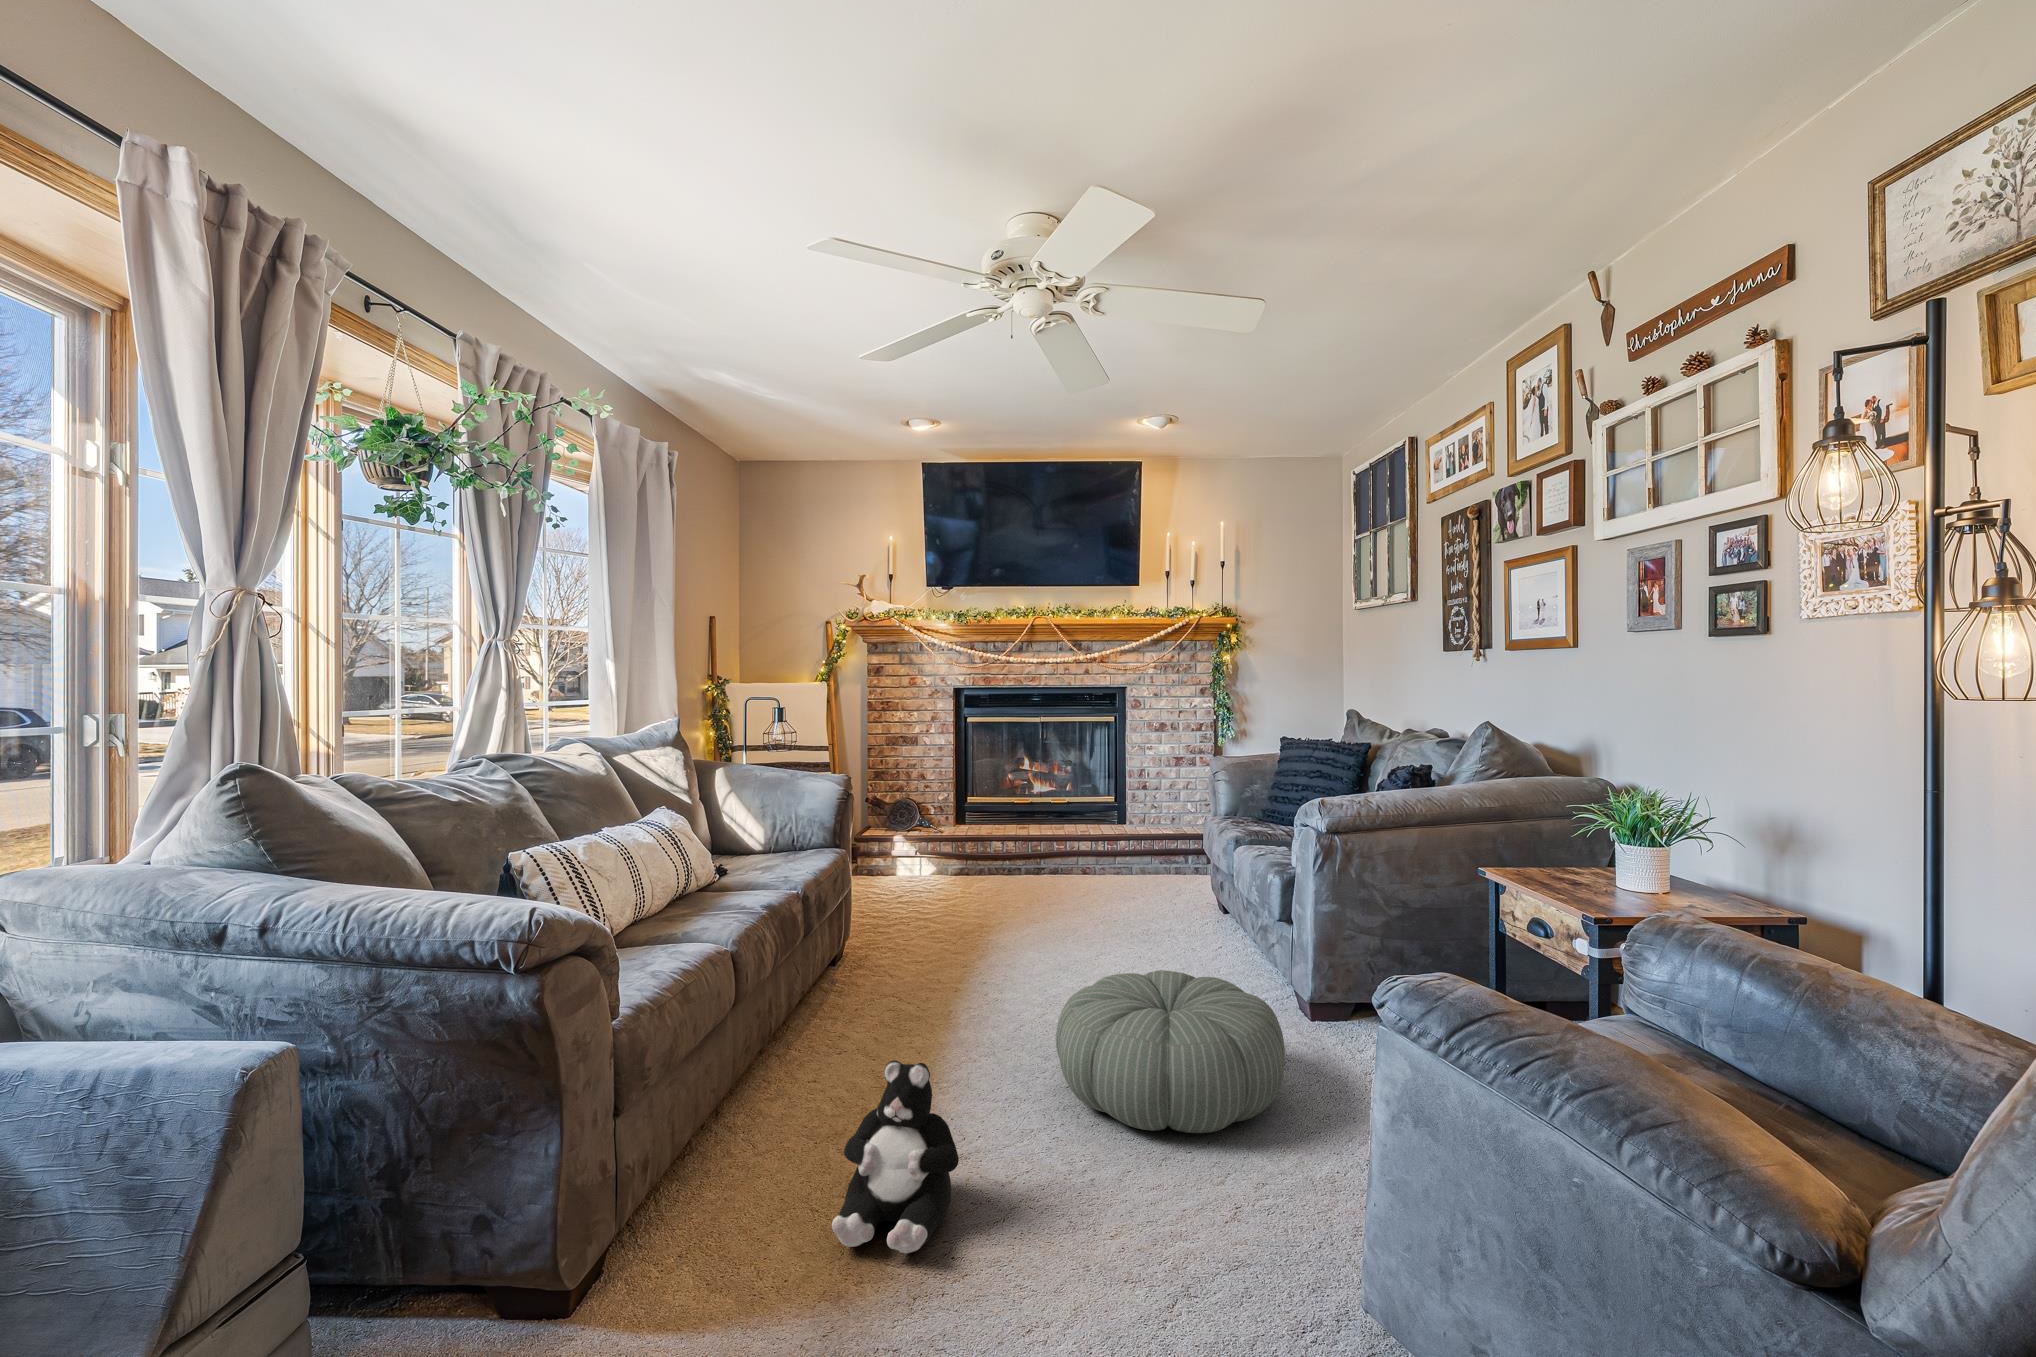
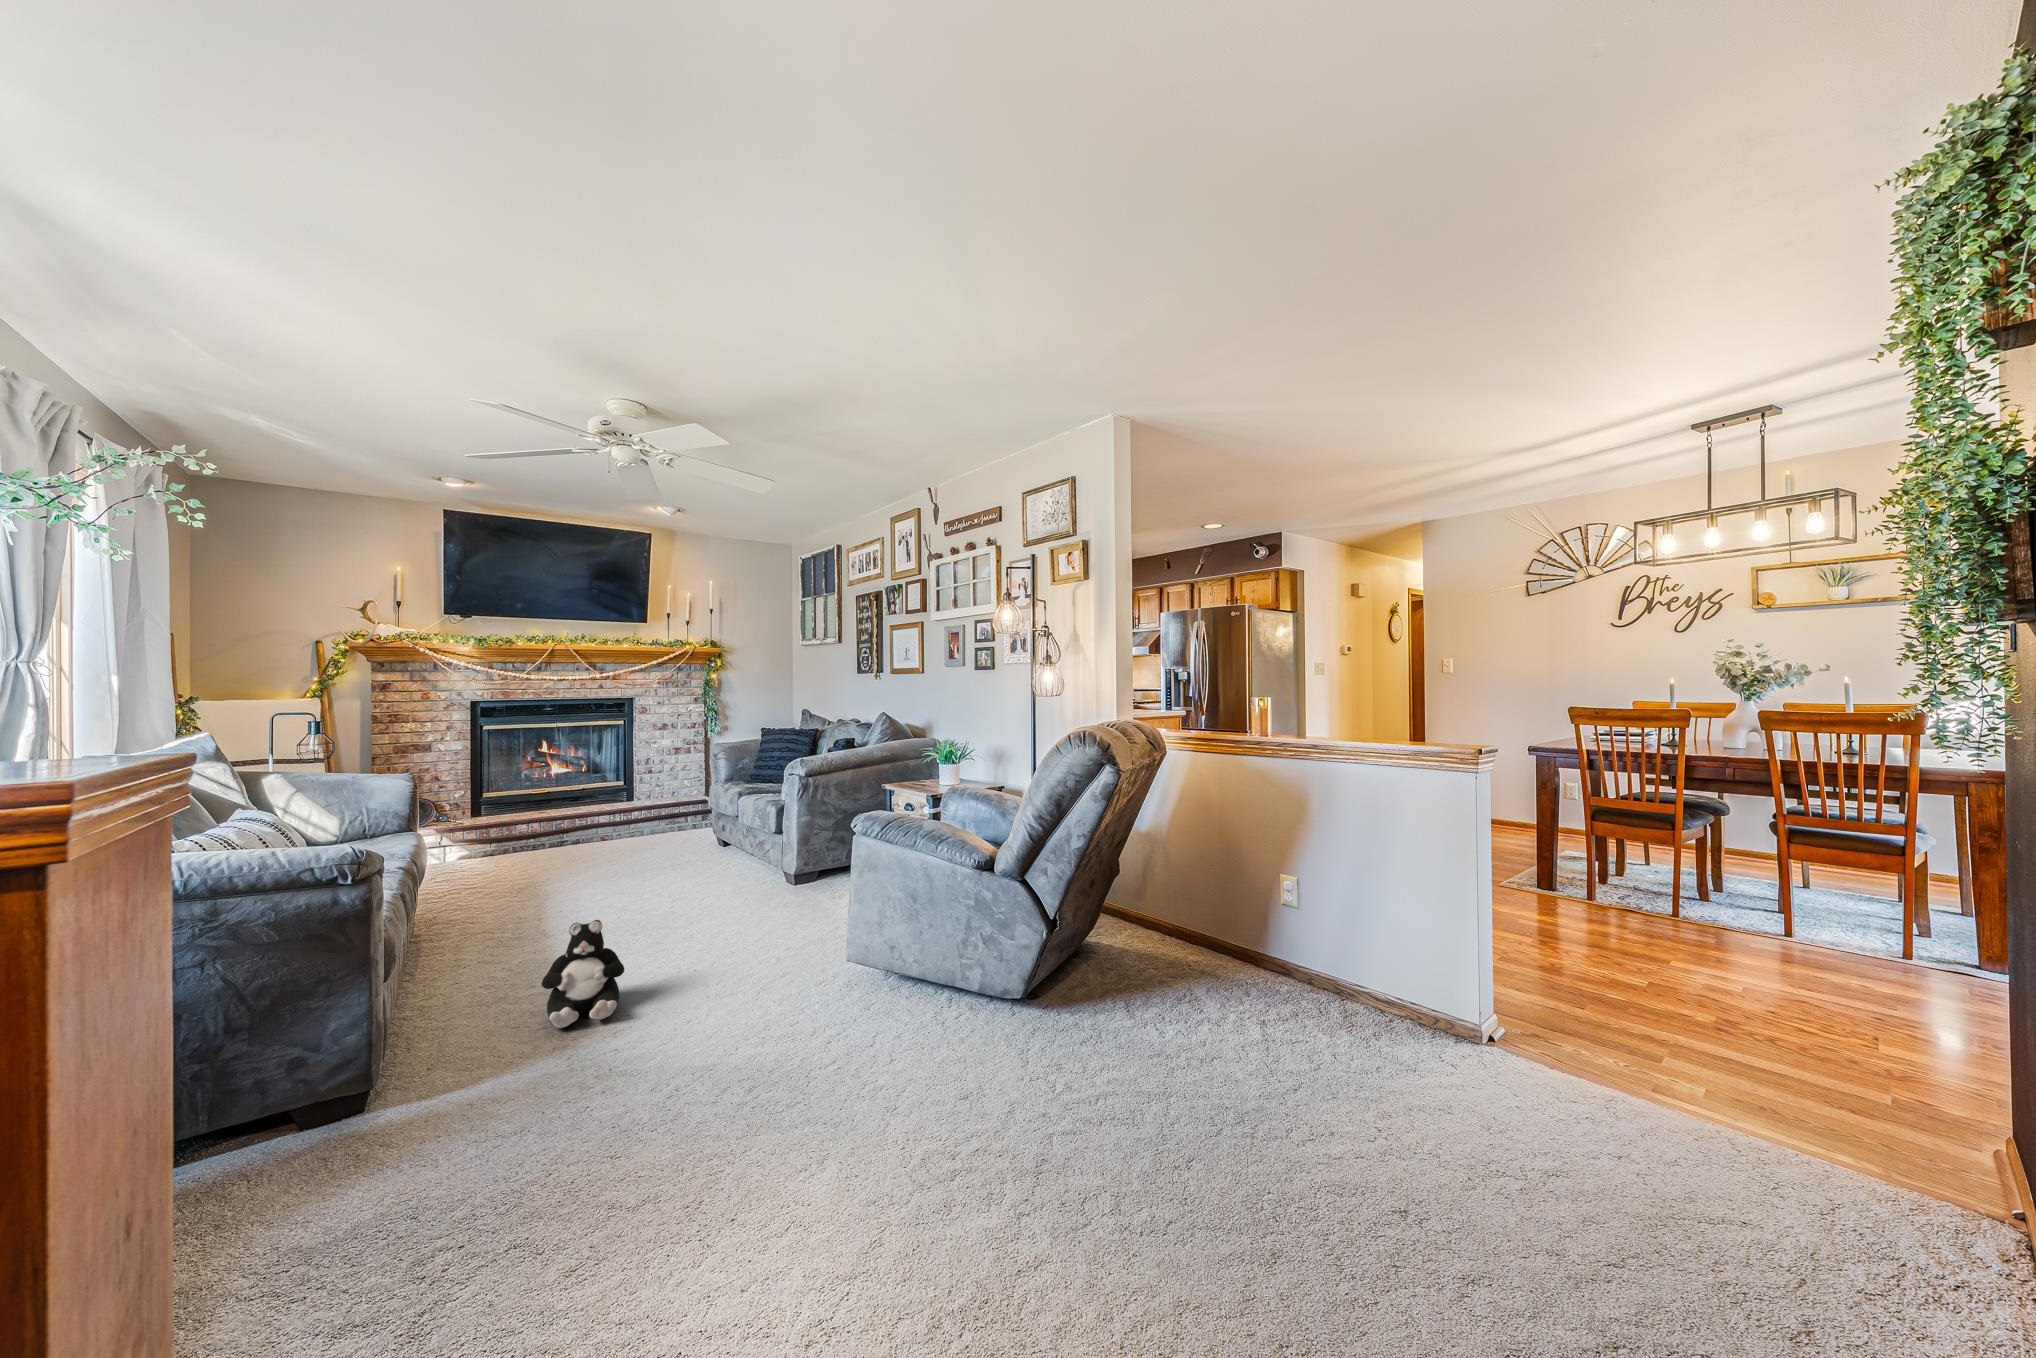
pouf: present [1056,970,1285,1133] -> none [652,862,793,945]

